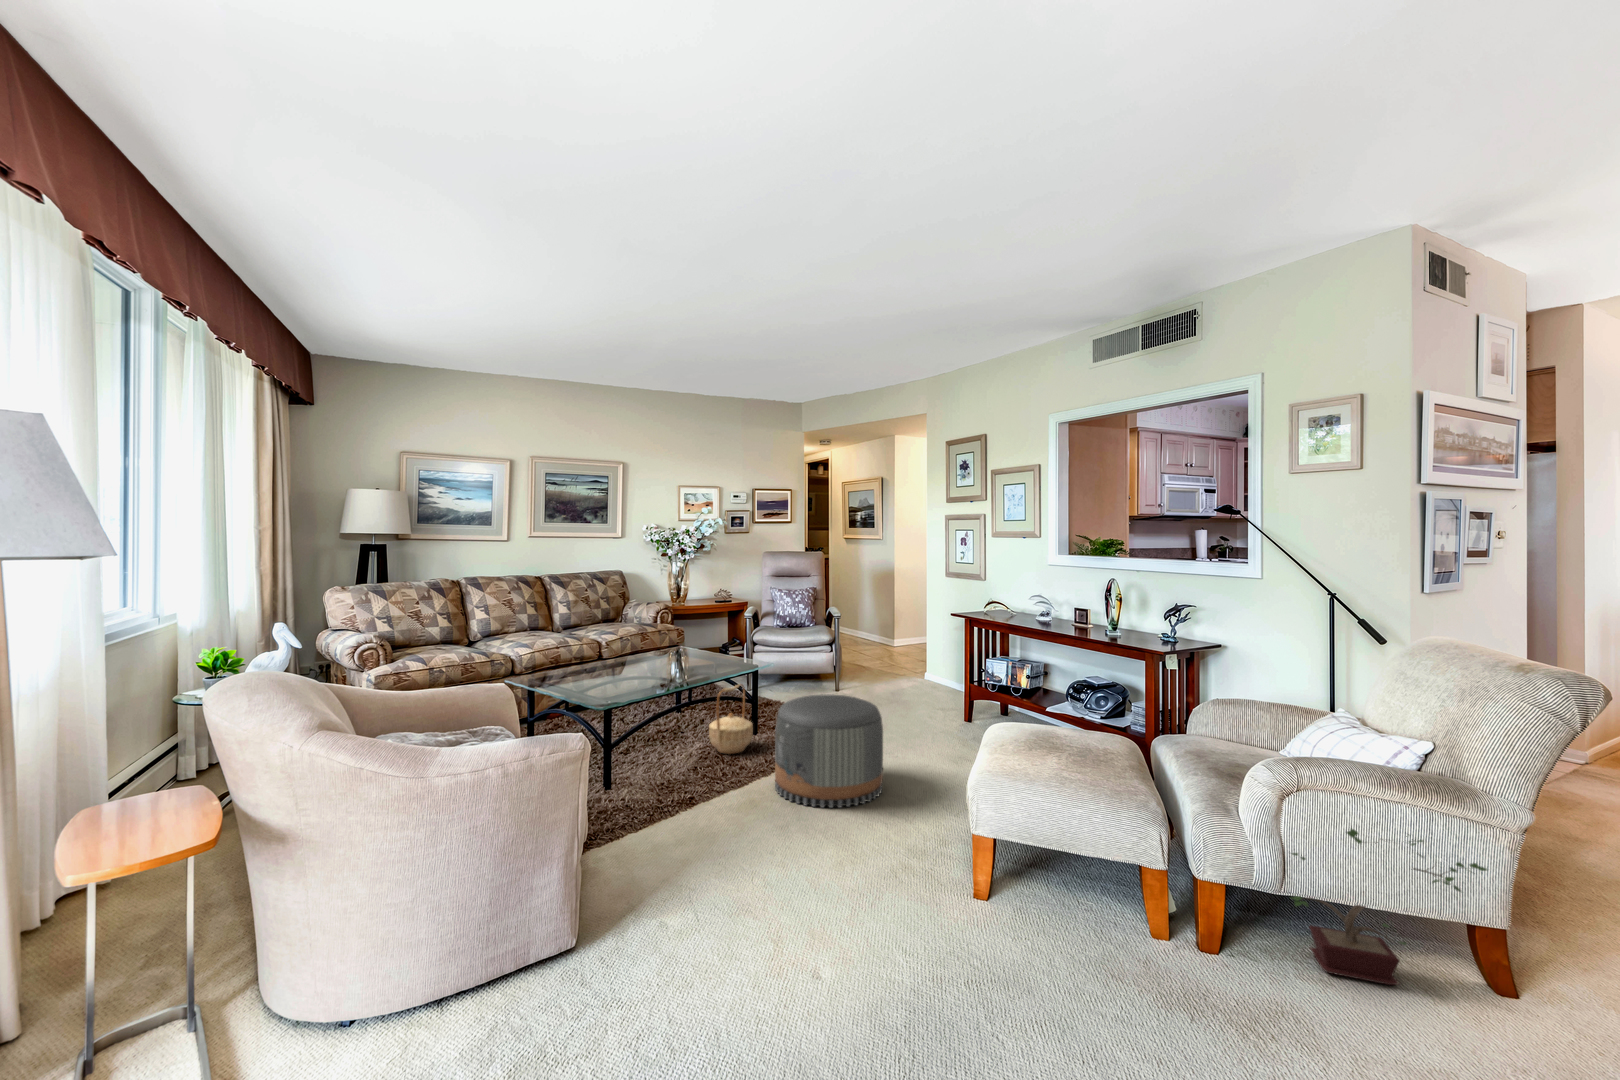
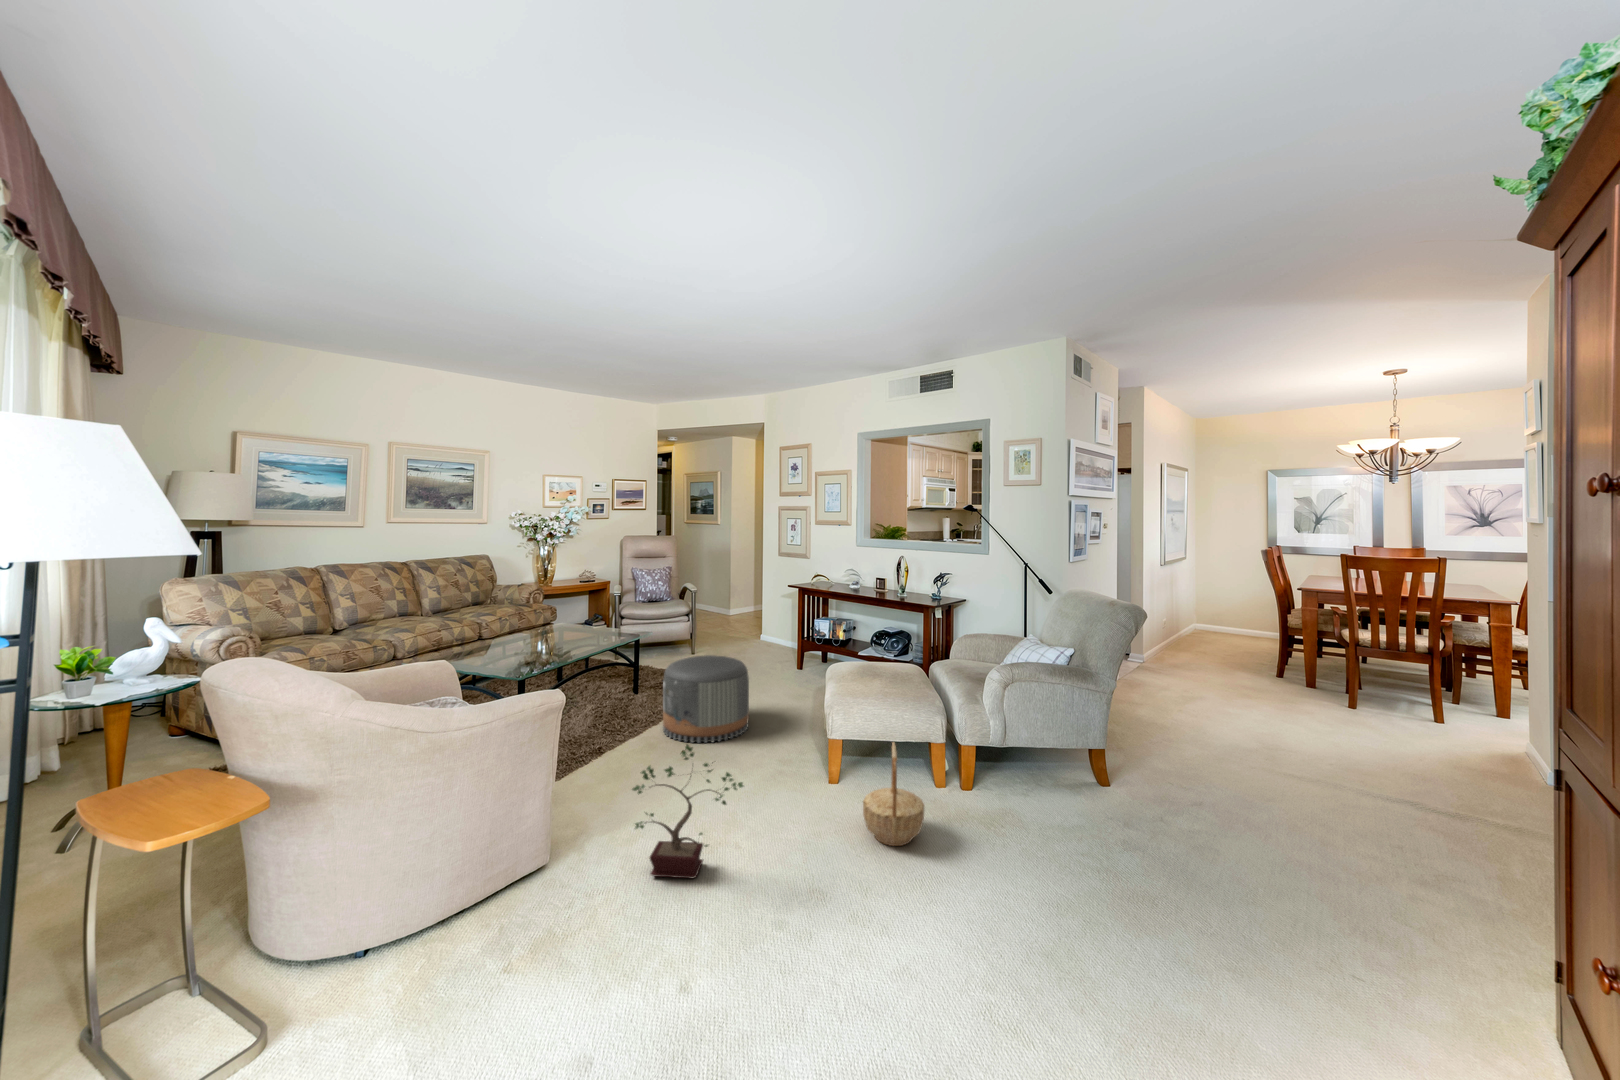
basket: present [709,684,753,754] -> present [863,742,924,846]
potted plant: present [1292,829,1487,985] -> present [632,745,743,878]

